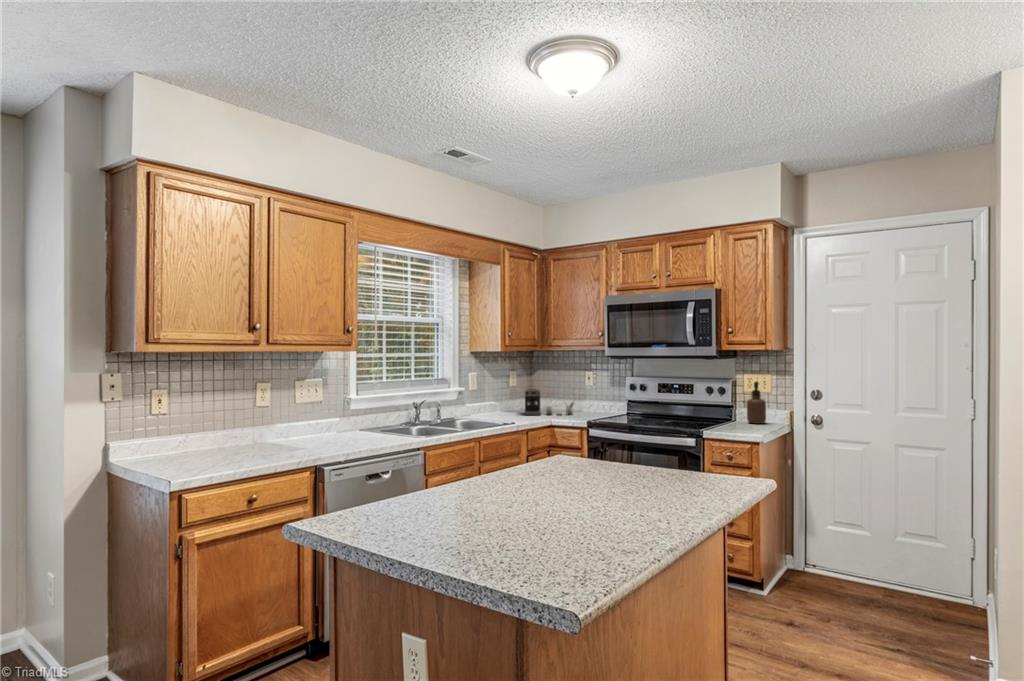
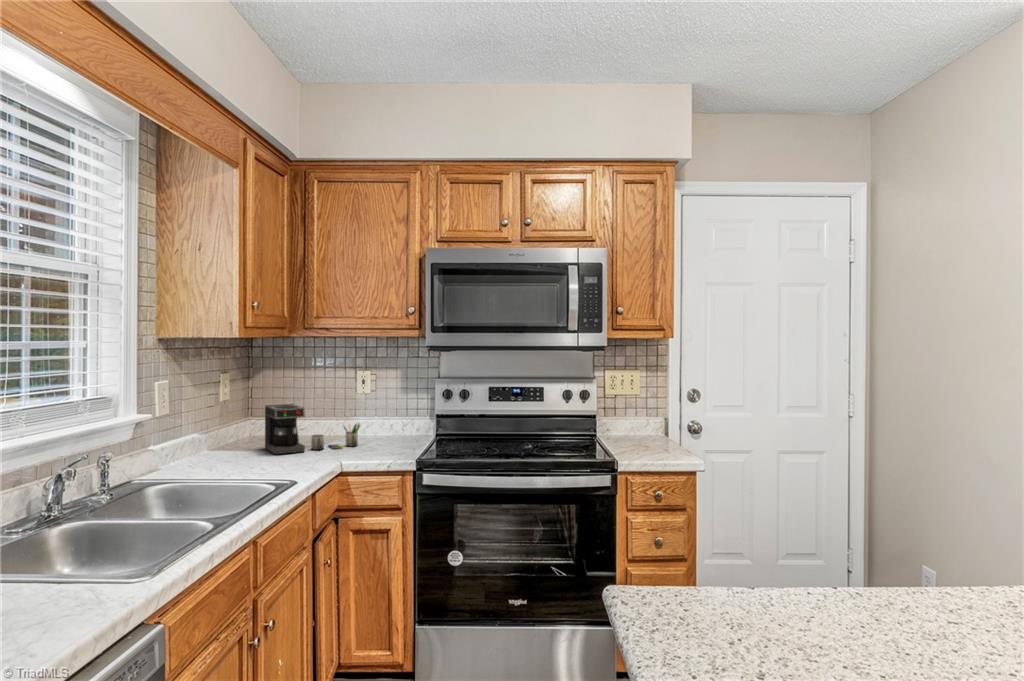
soap dispenser: present [747,382,766,424] -> none [621,382,646,439]

